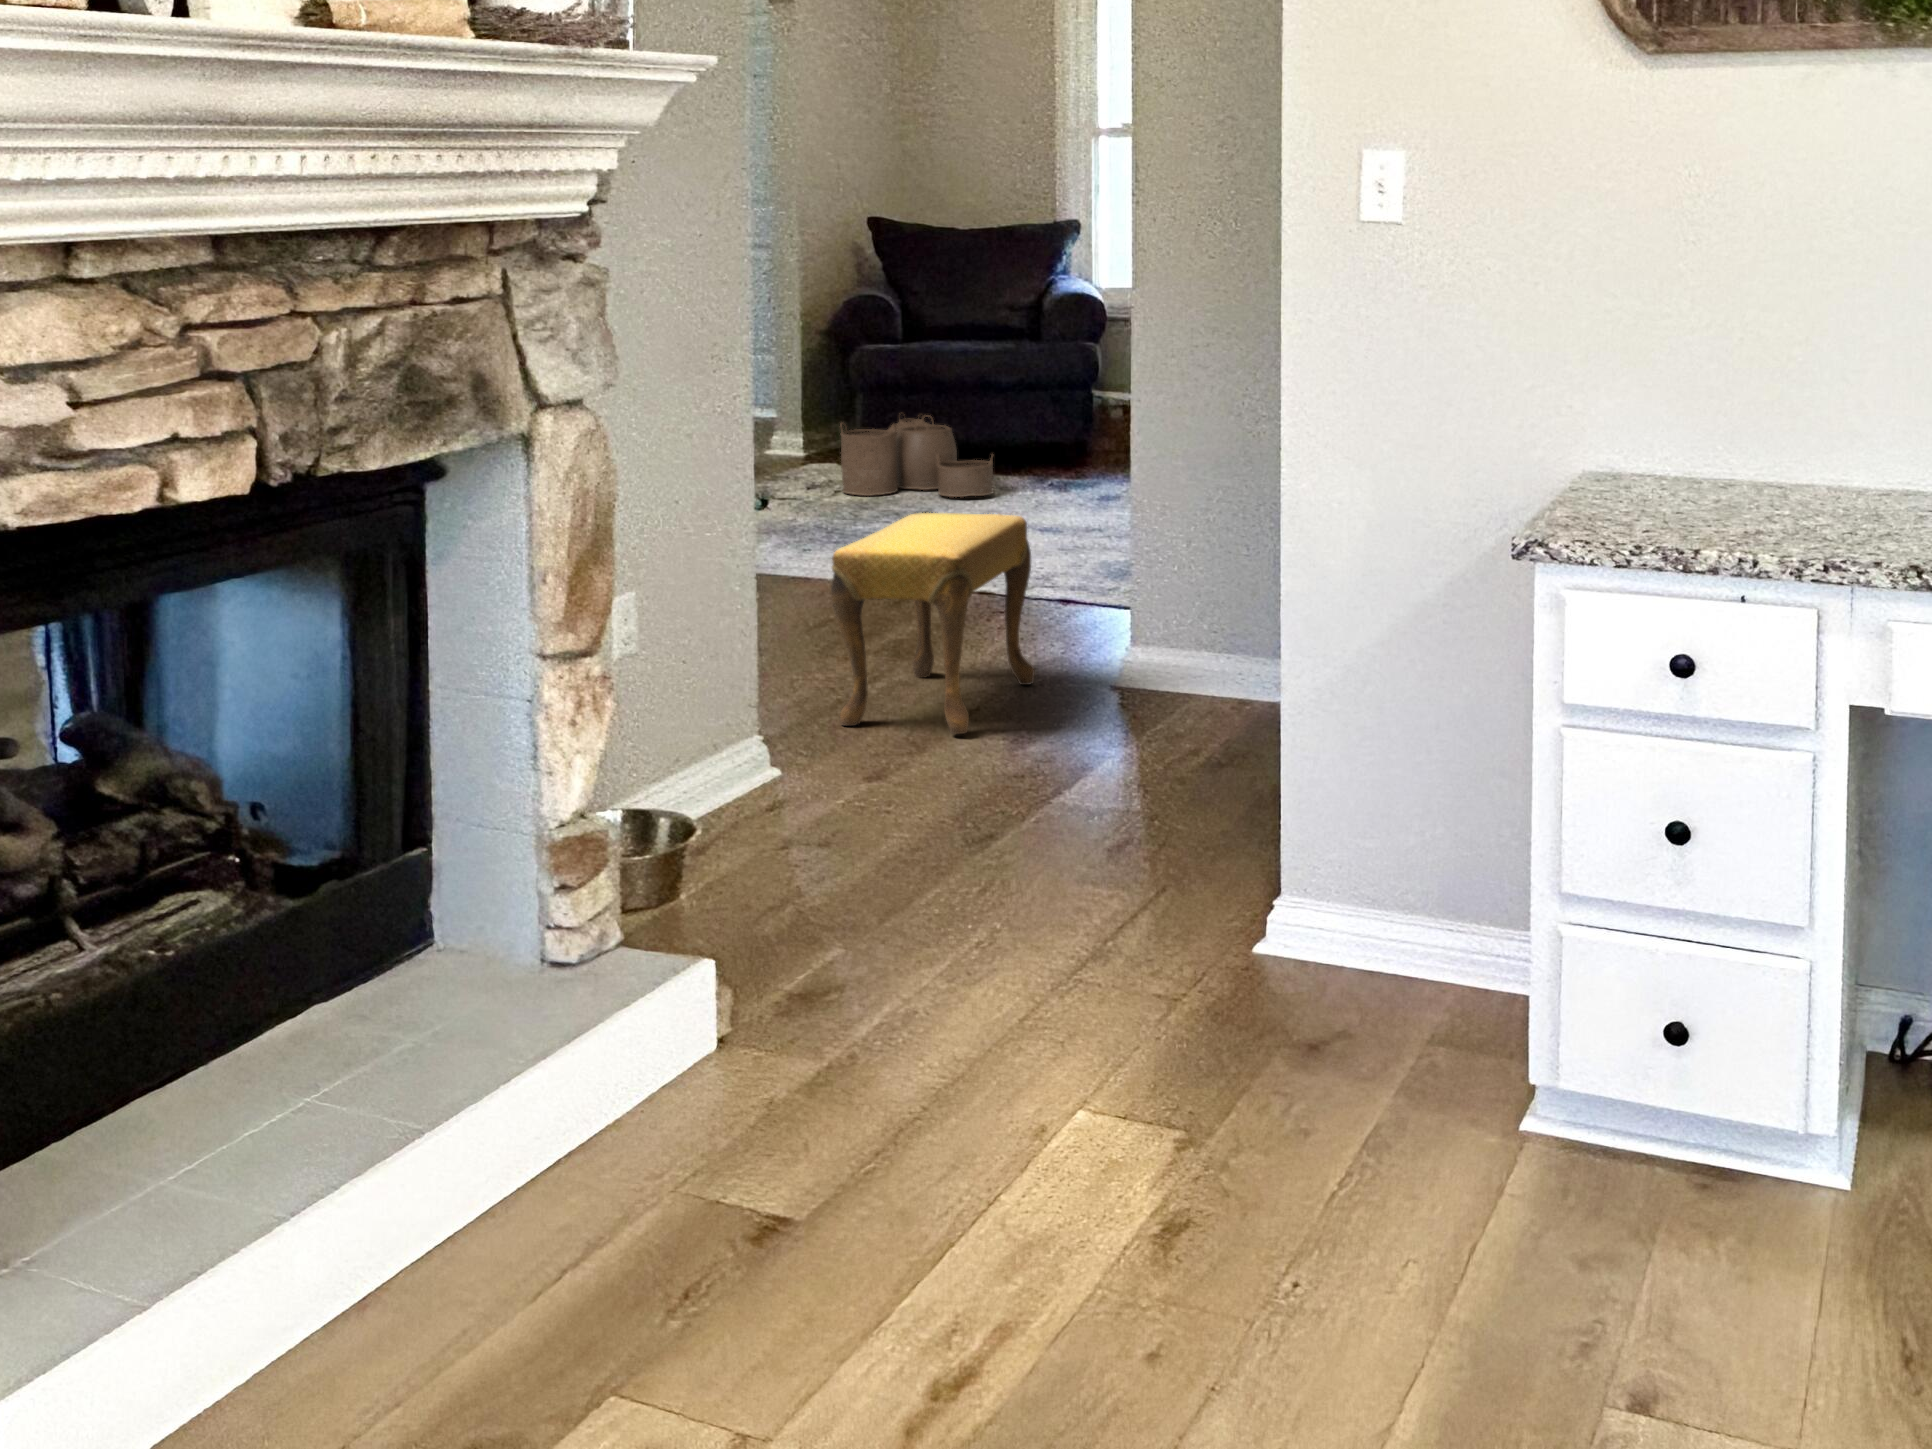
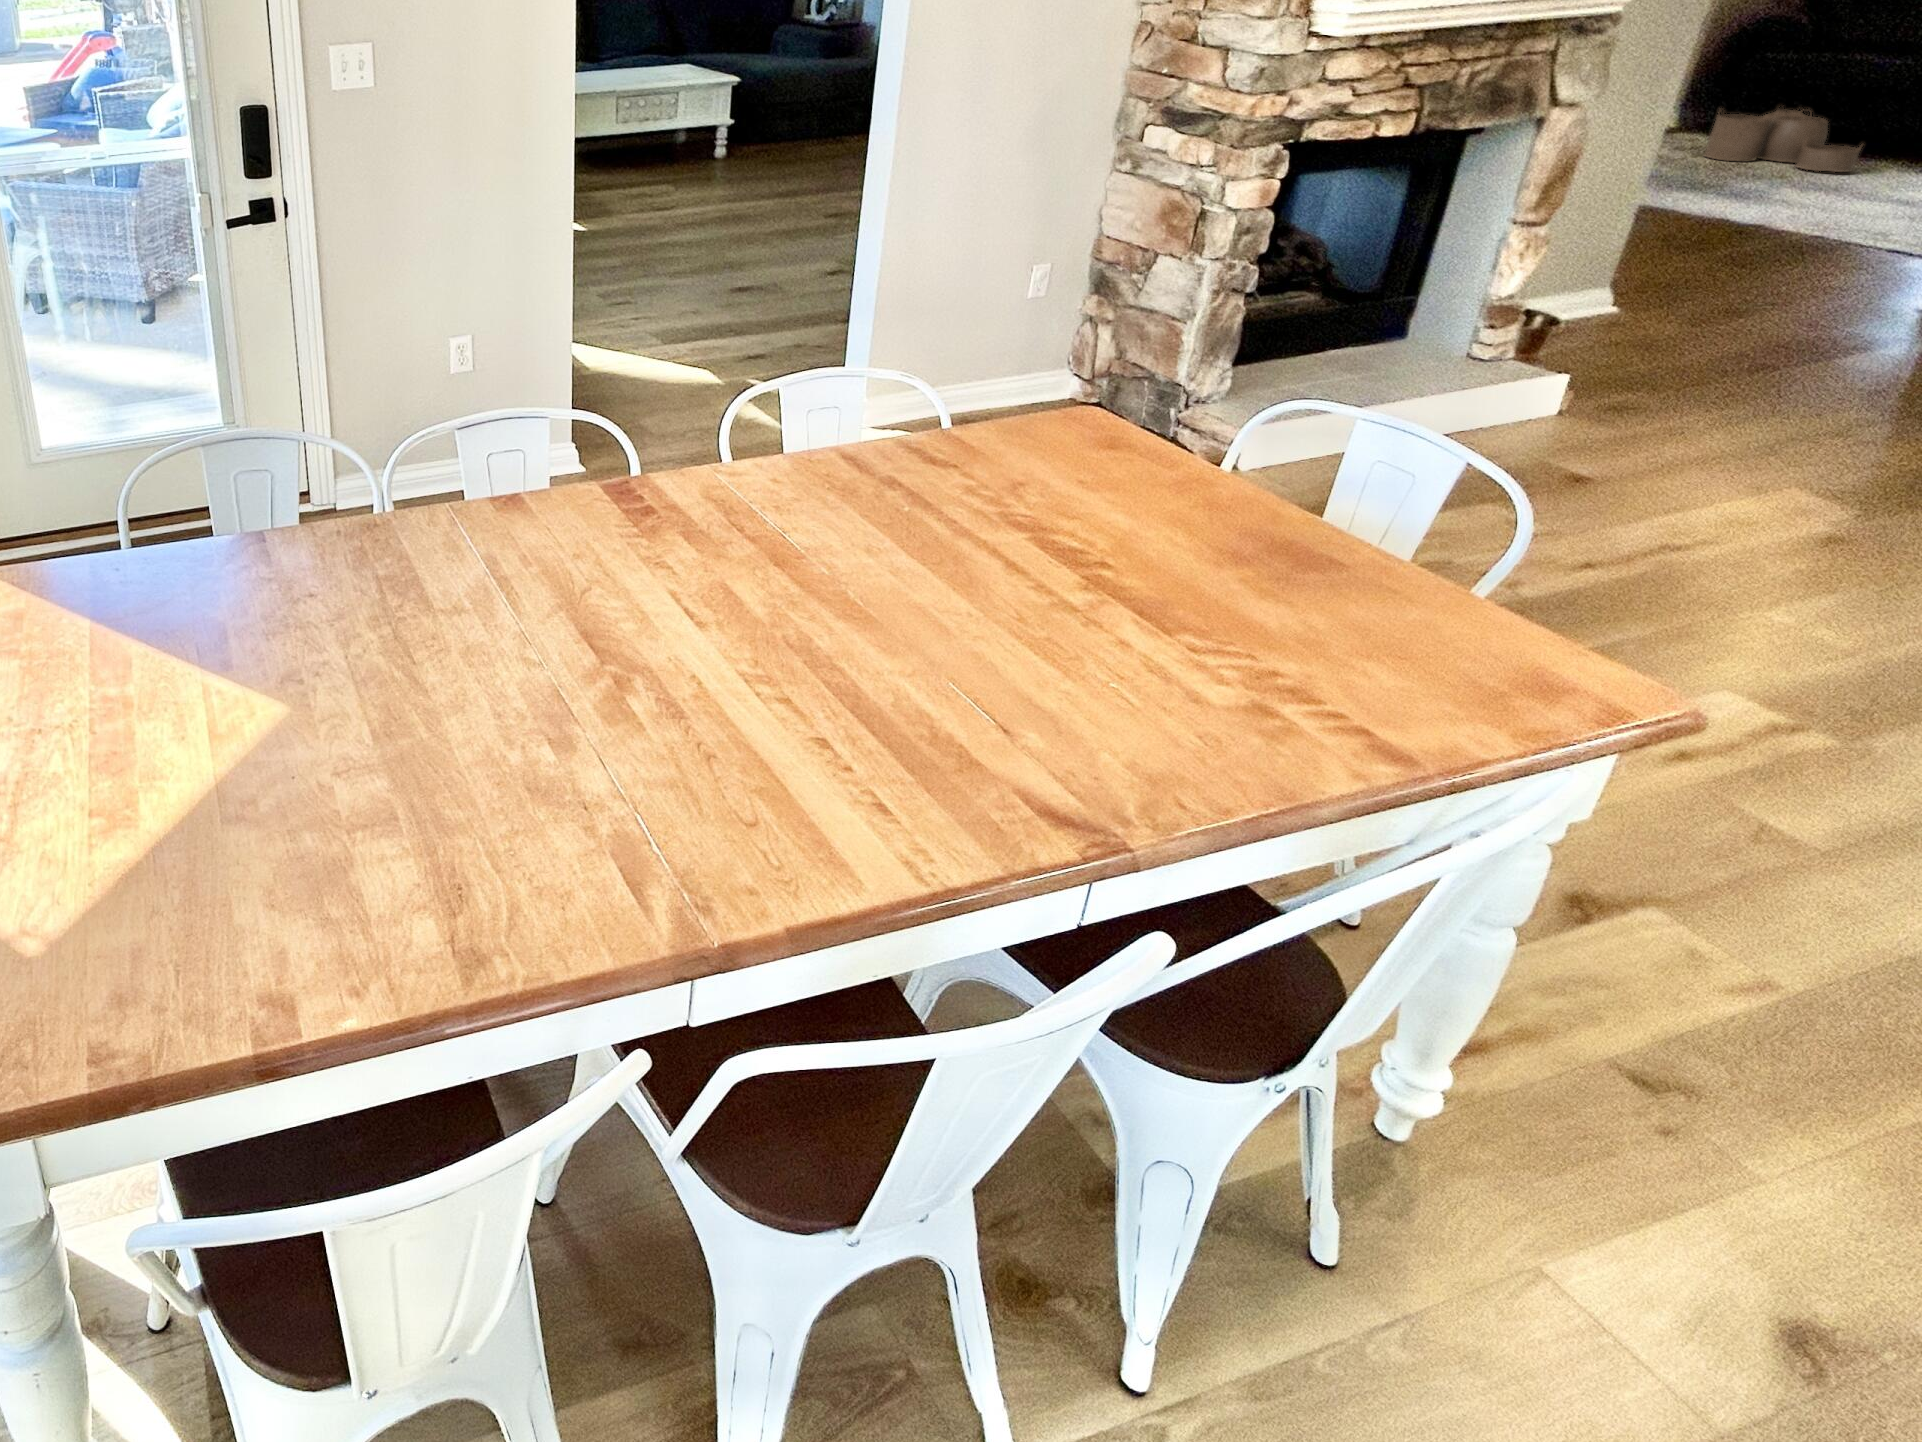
footstool: present [831,513,1035,734] -> none [1665,180,1876,315]

